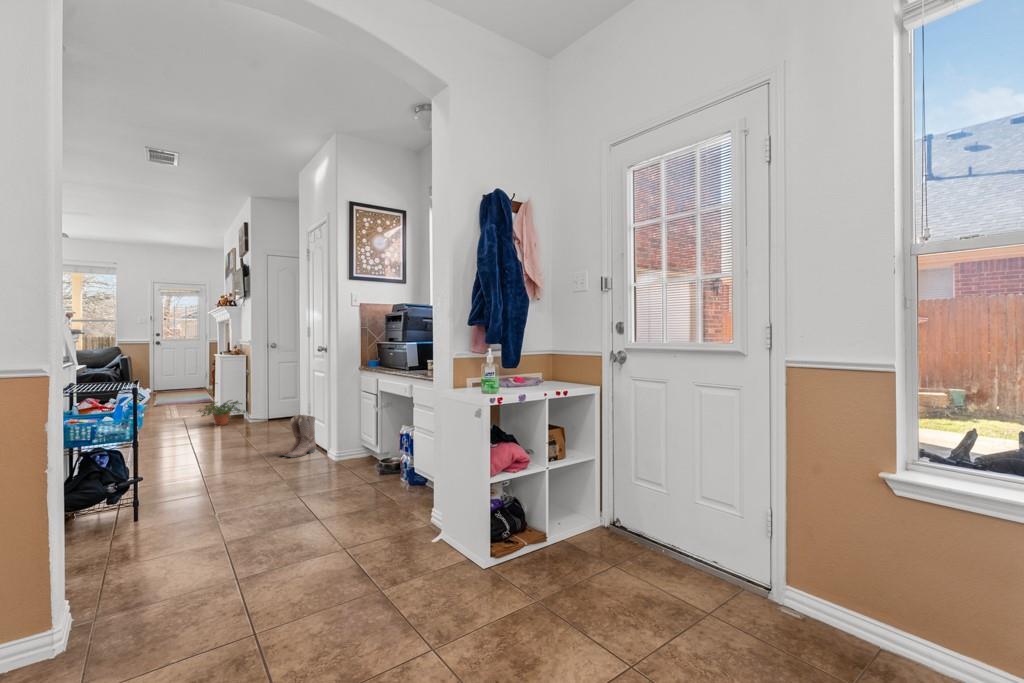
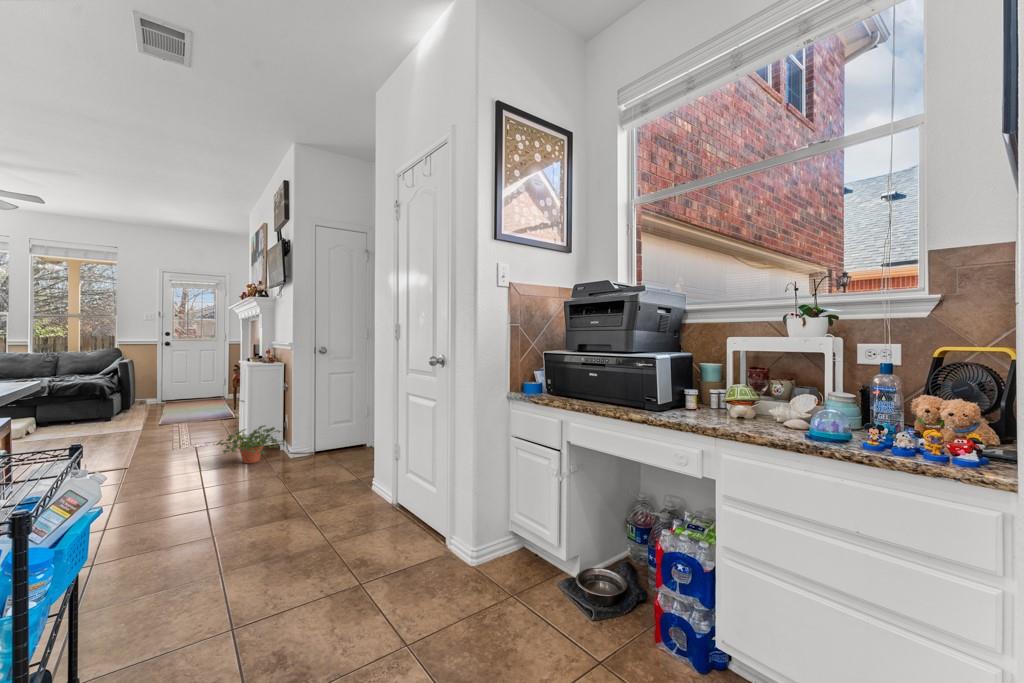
boots: present [280,415,316,458] -> none [360,469,419,551]

